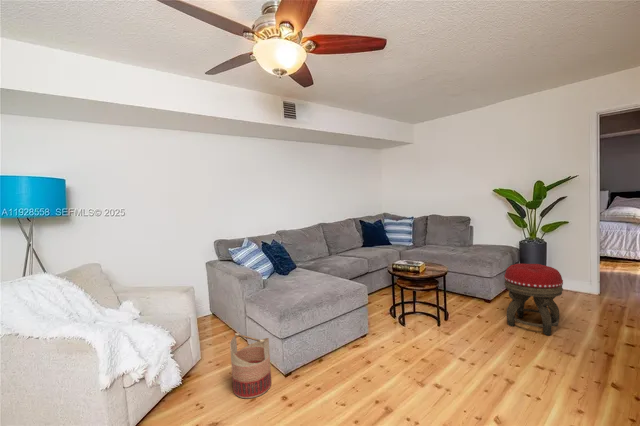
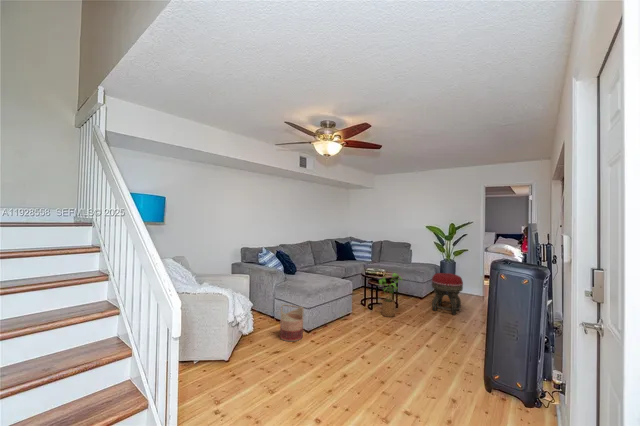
house plant: none [411,269,453,341] -> present [379,273,402,317]

